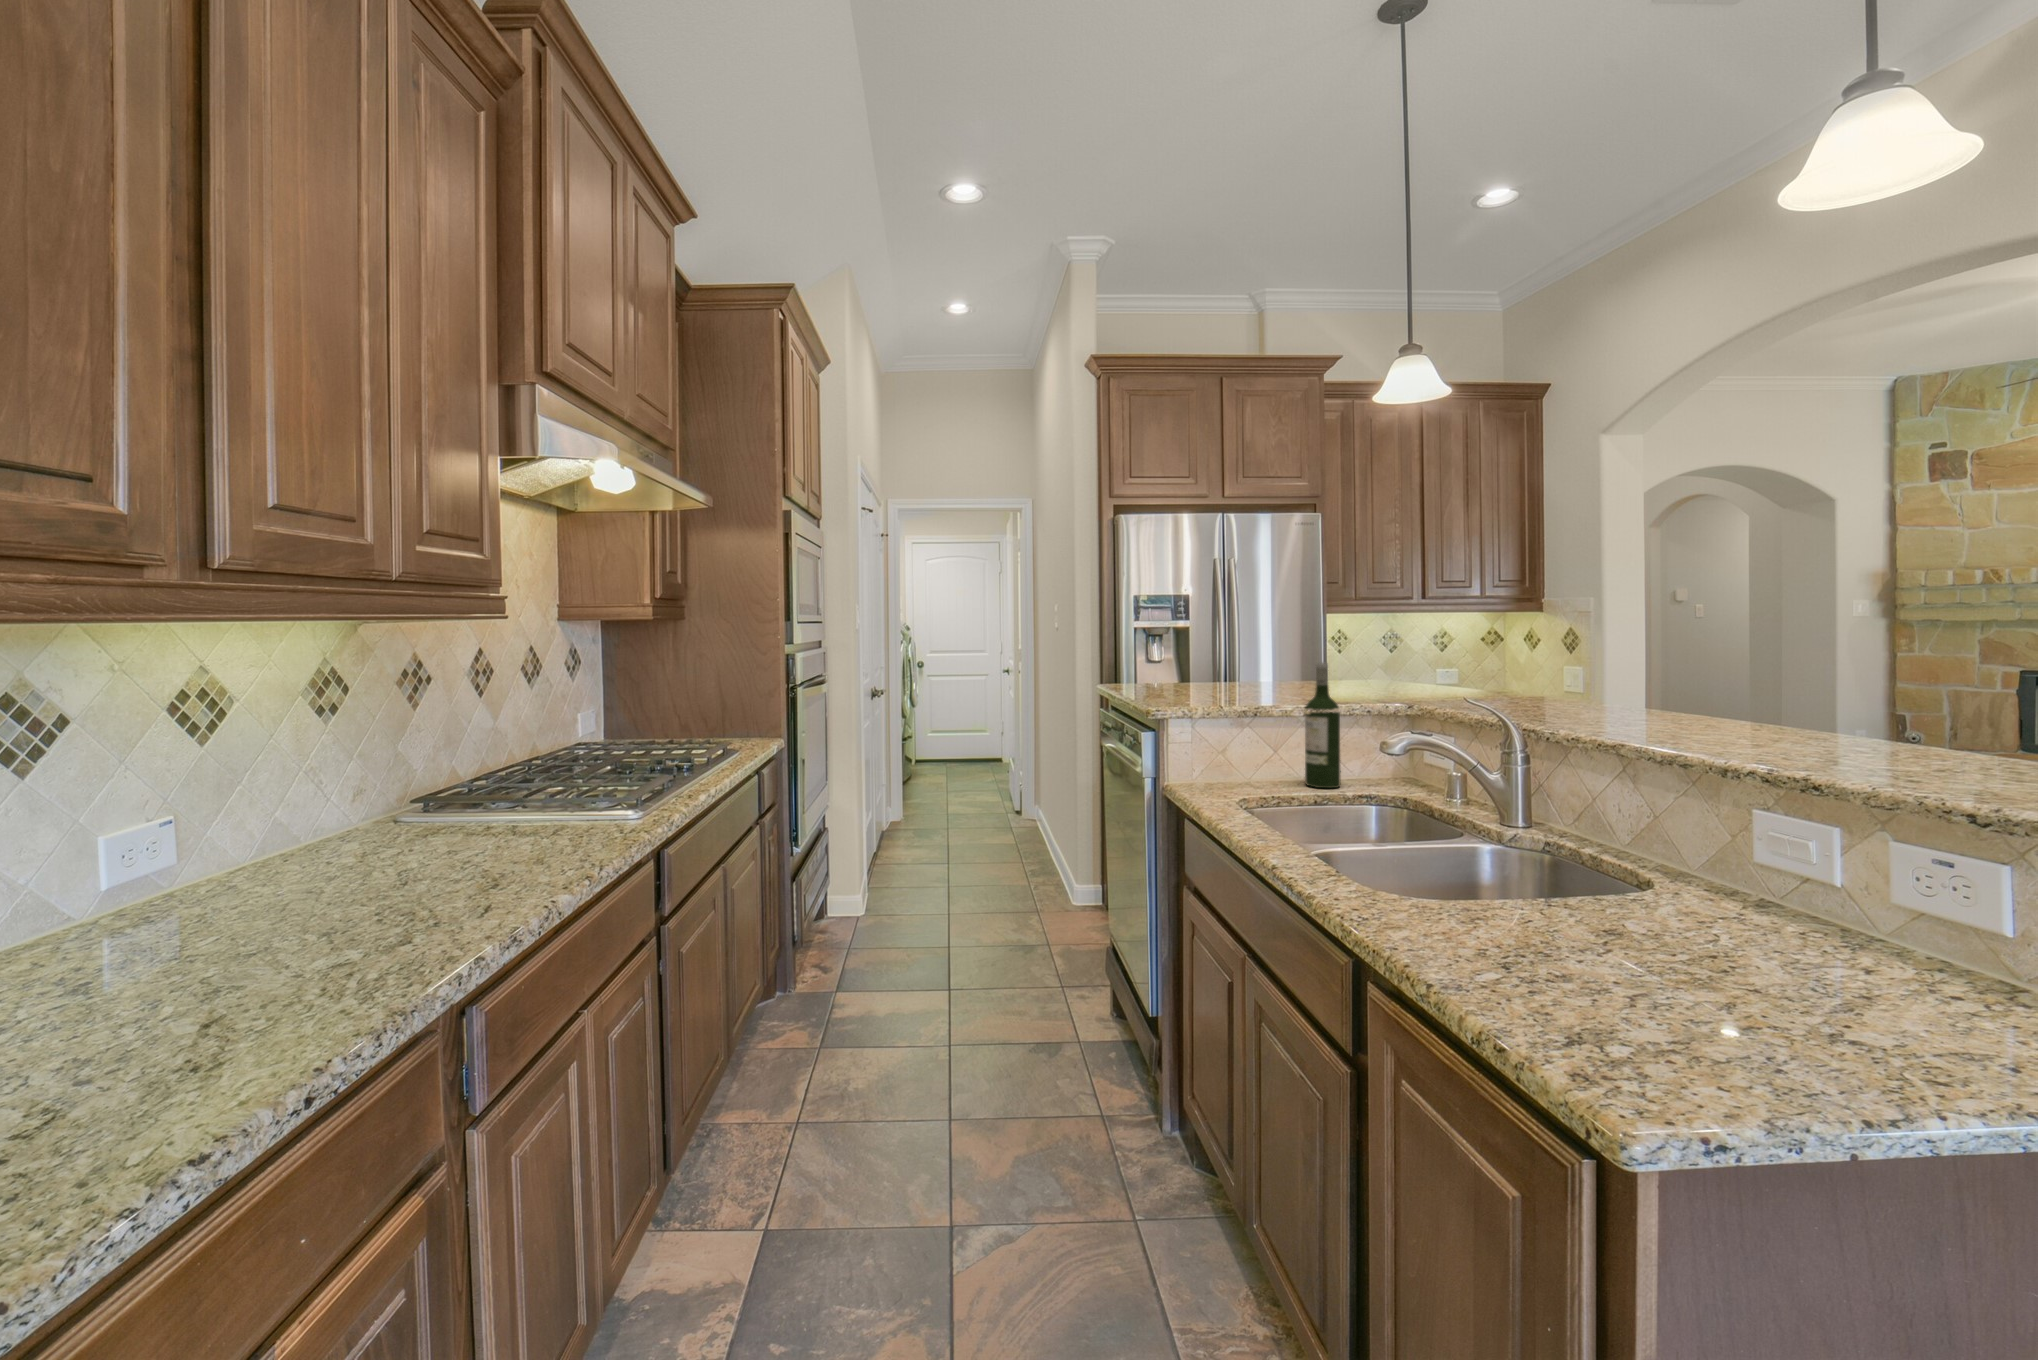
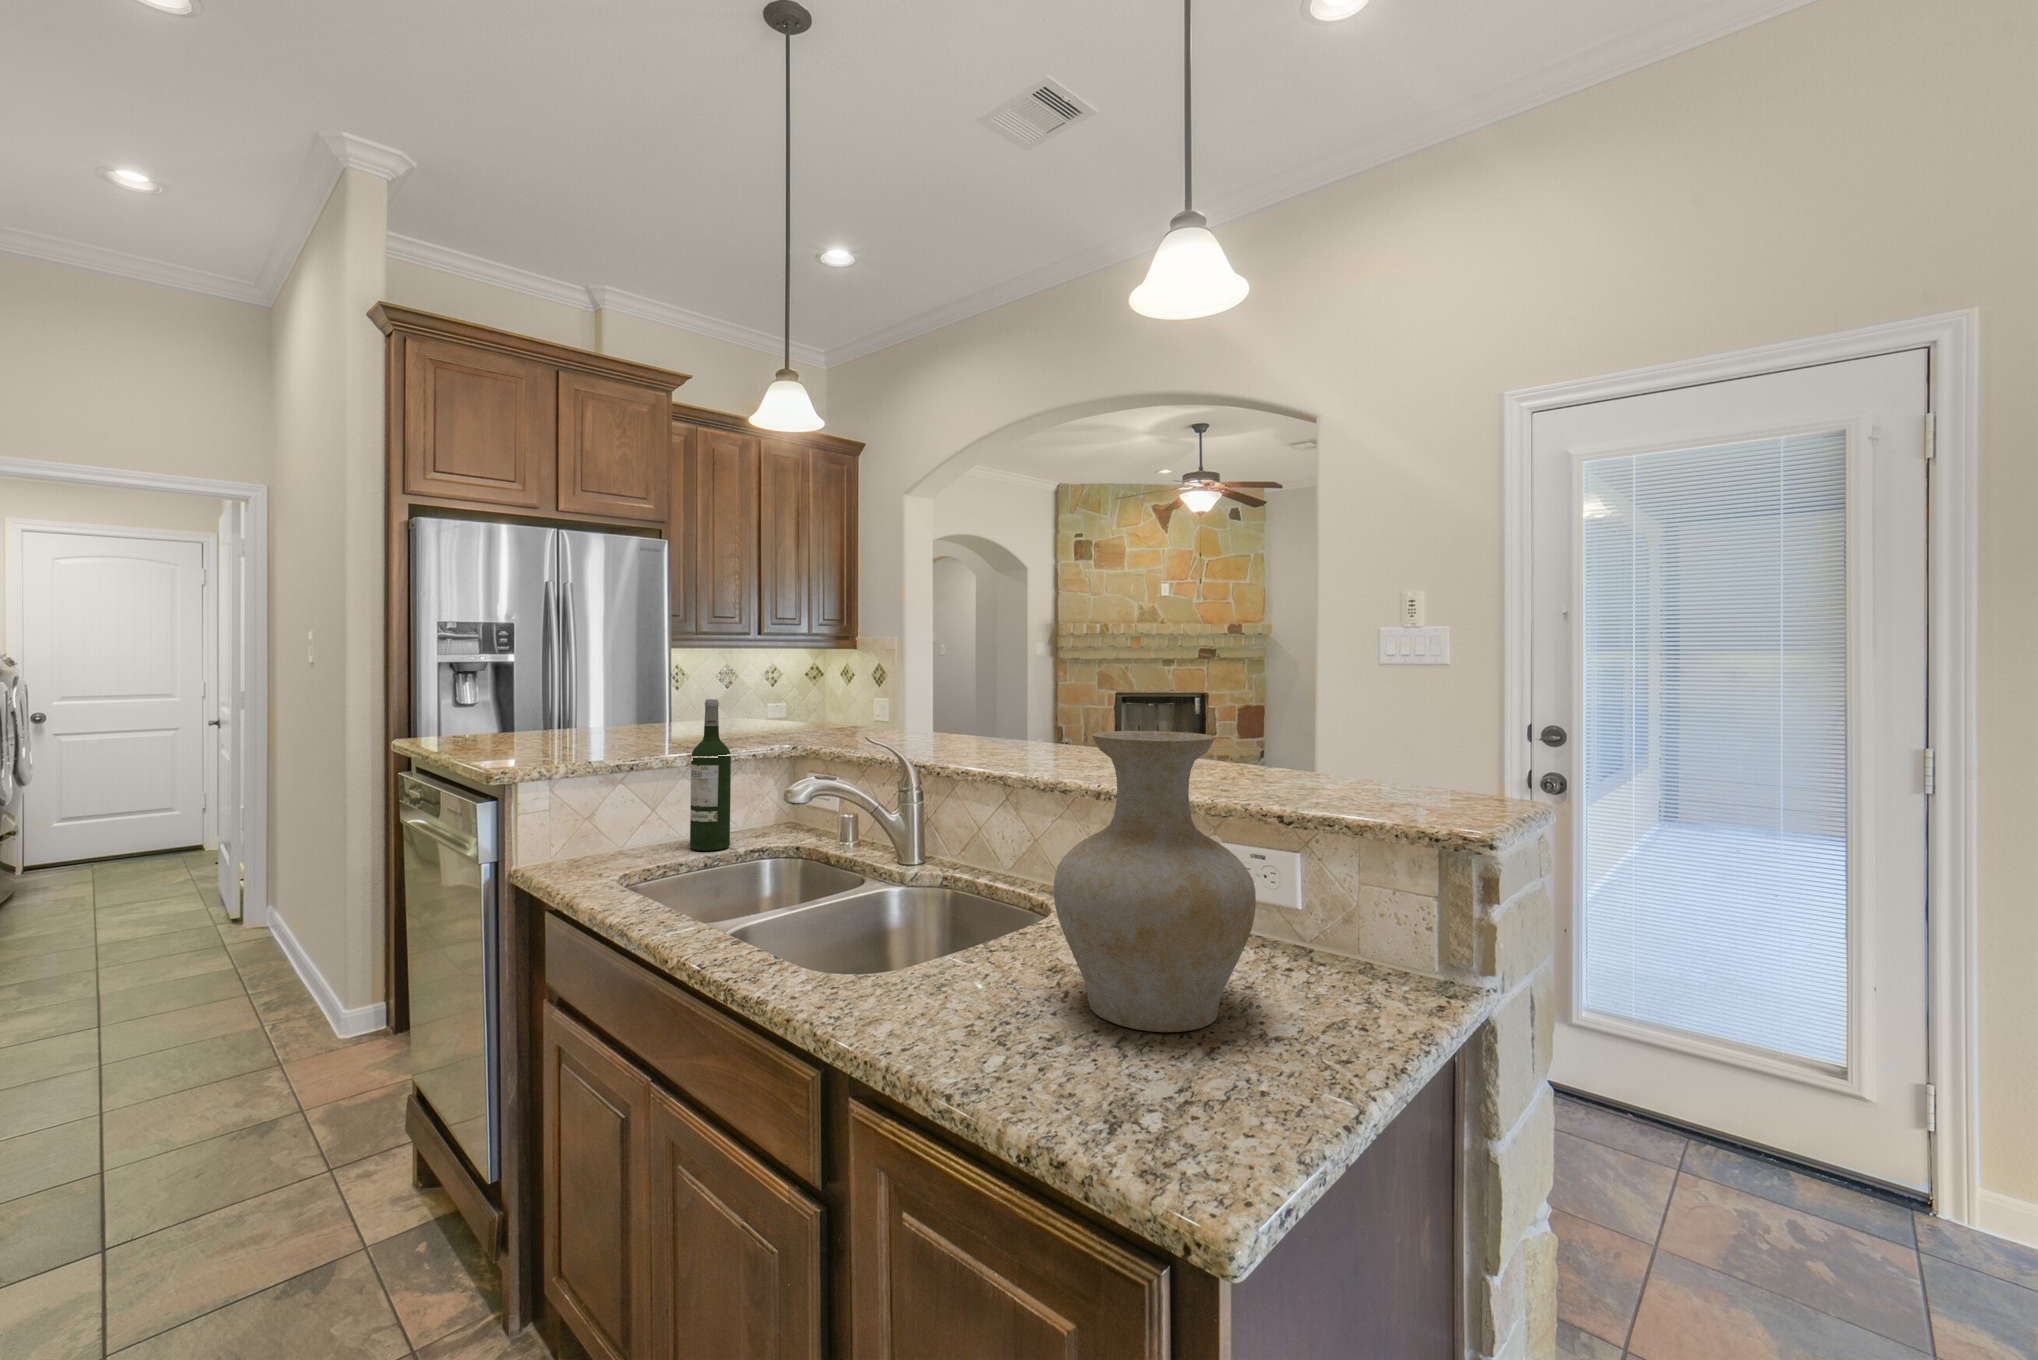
vase: none [1578,706,1843,1008] -> present [1054,731,1256,1032]

